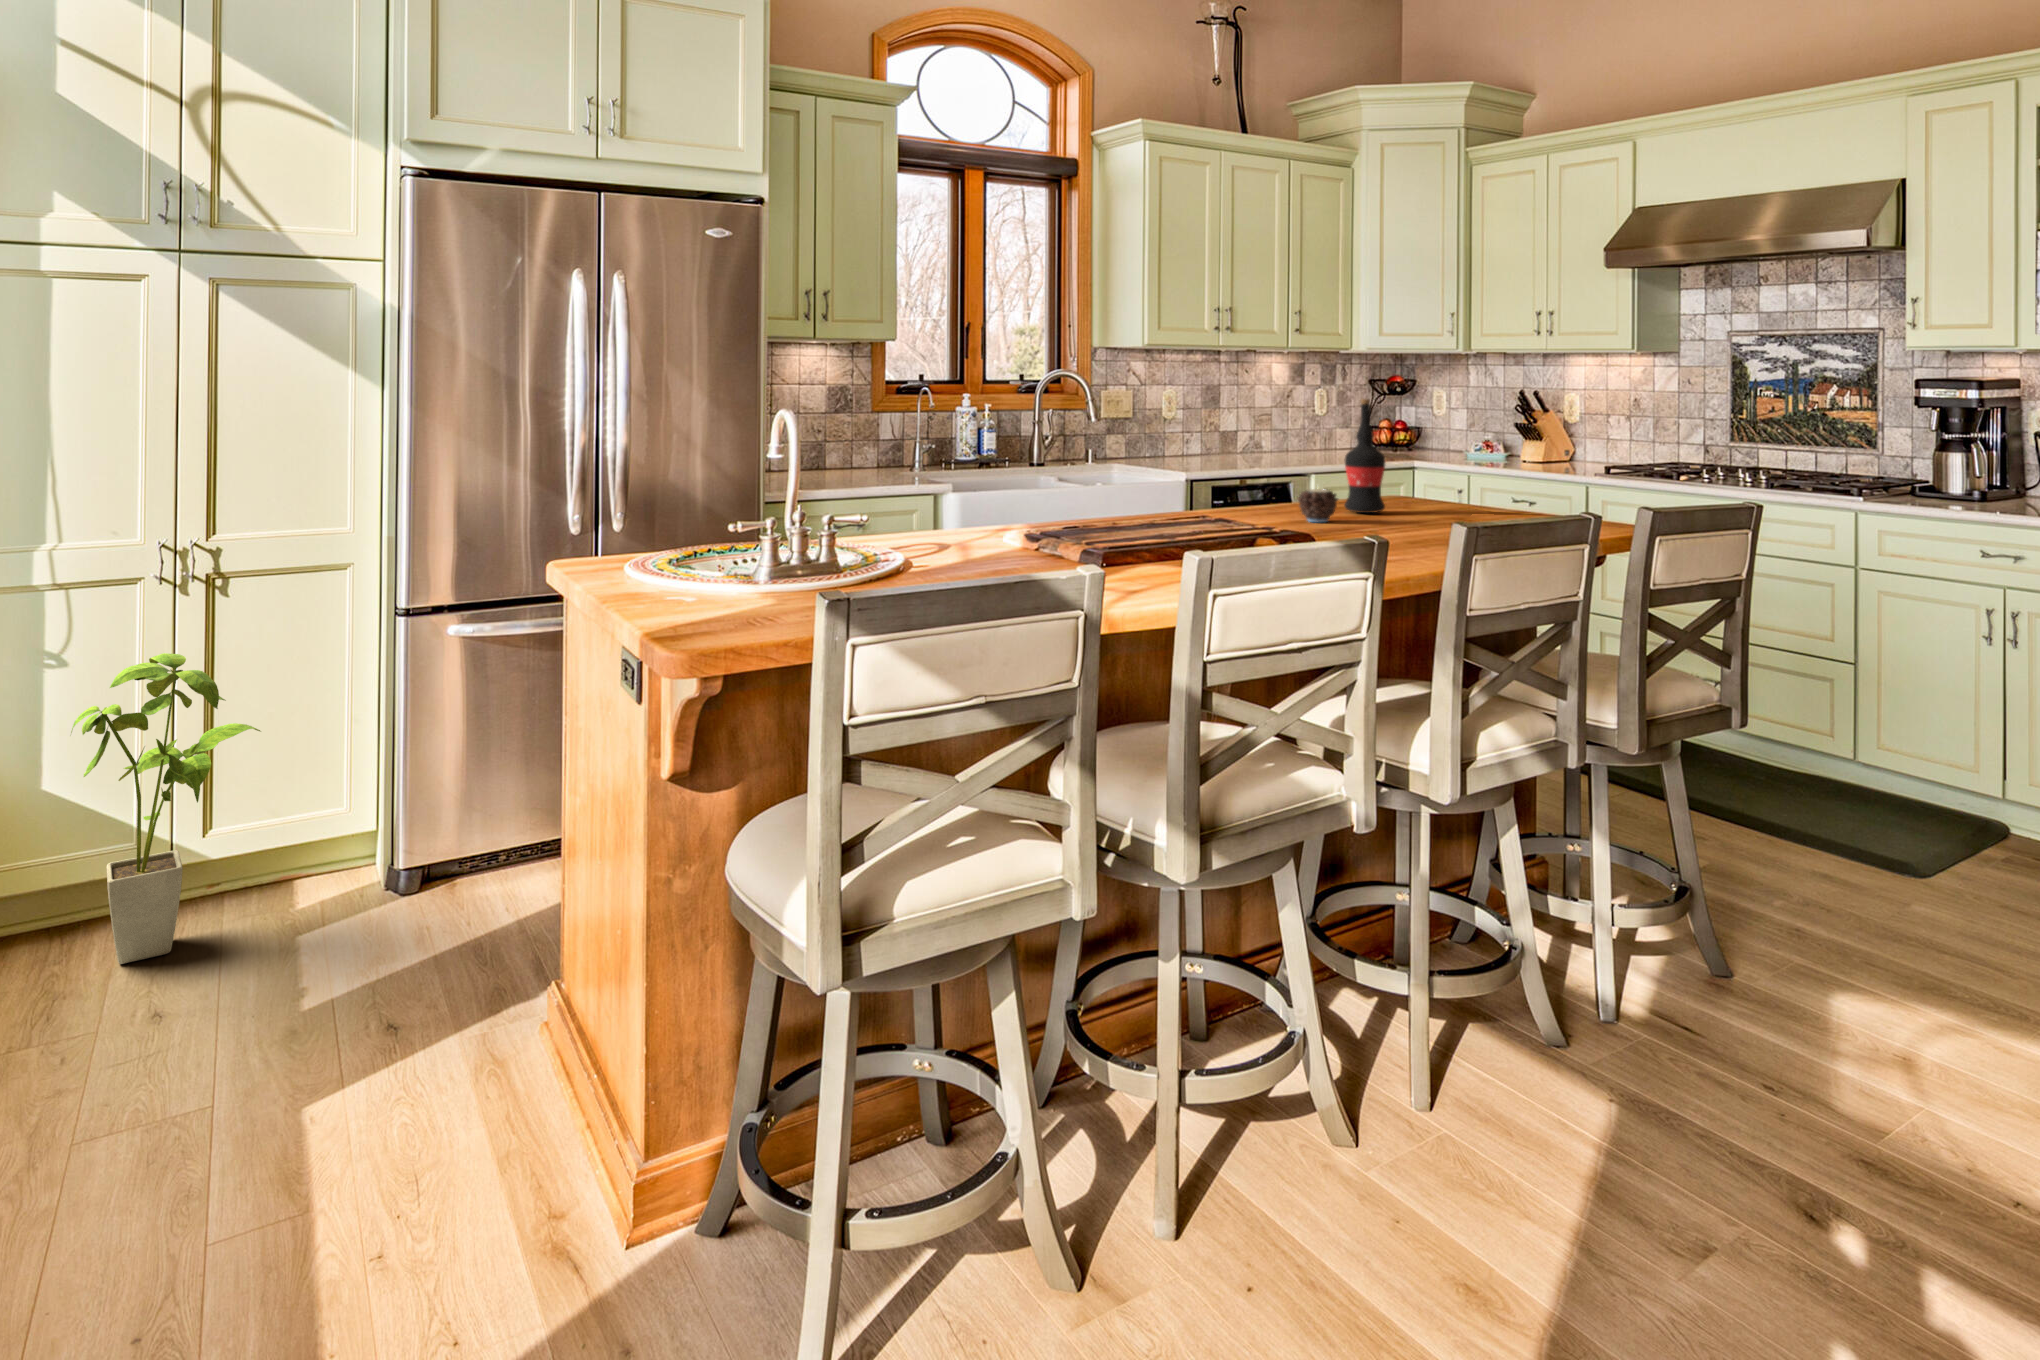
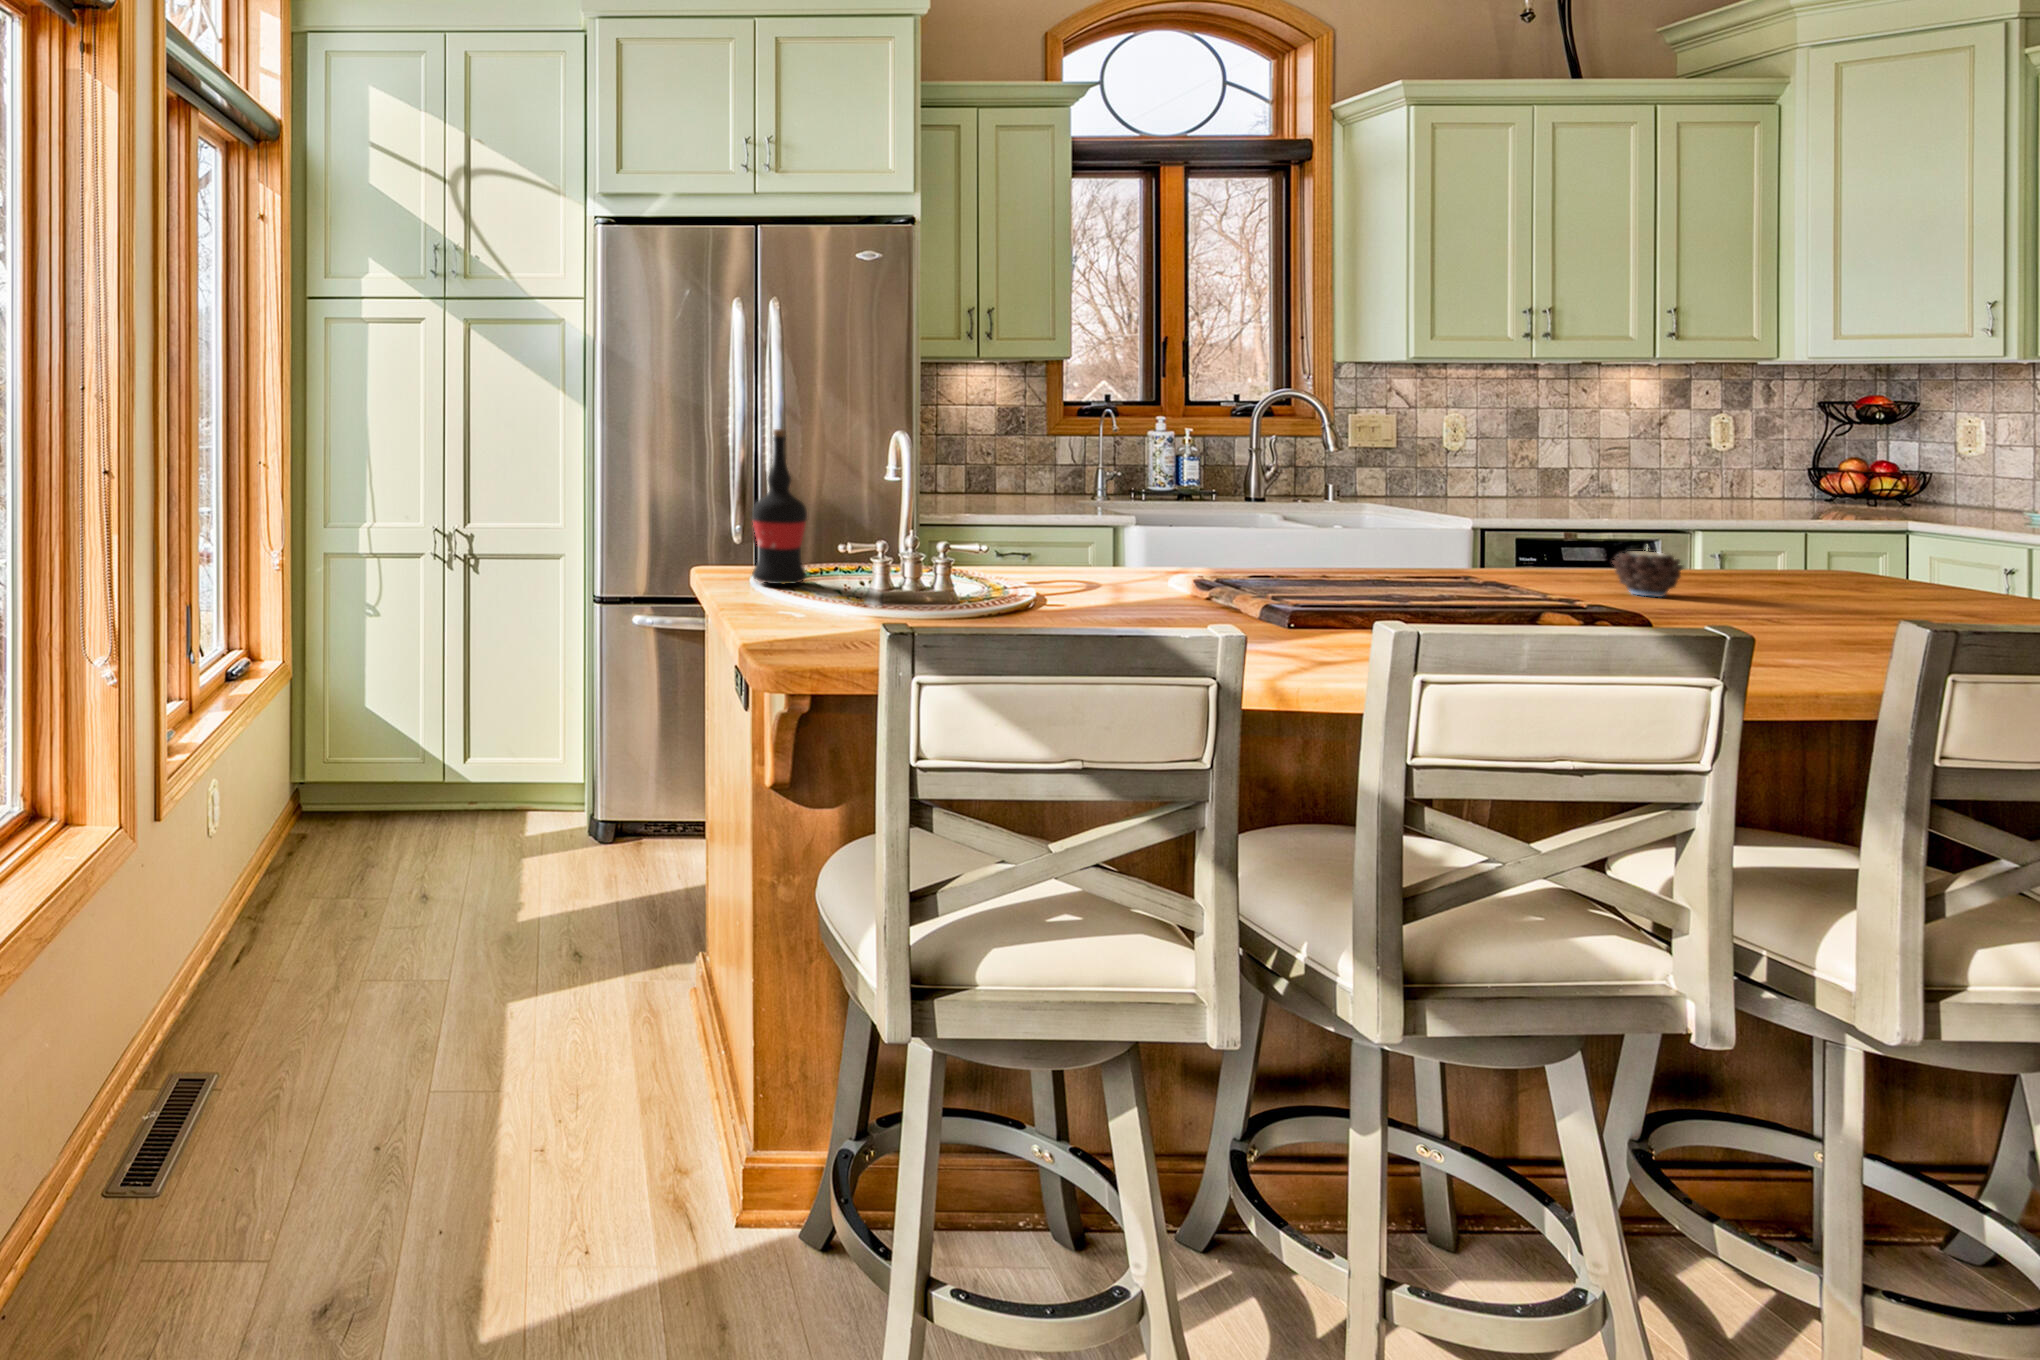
wine bottle: present [1345,398,1385,513] -> present [752,429,807,584]
house plant: present [71,653,261,964] -> none [376,615,501,856]

